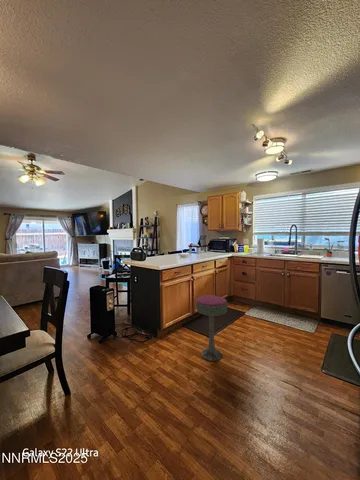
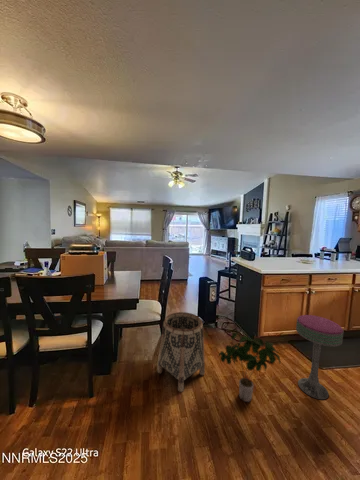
potted plant: none [139,326,196,392] -> present [219,332,280,402]
basket: none [64,327,124,422] -> present [158,312,205,392]

